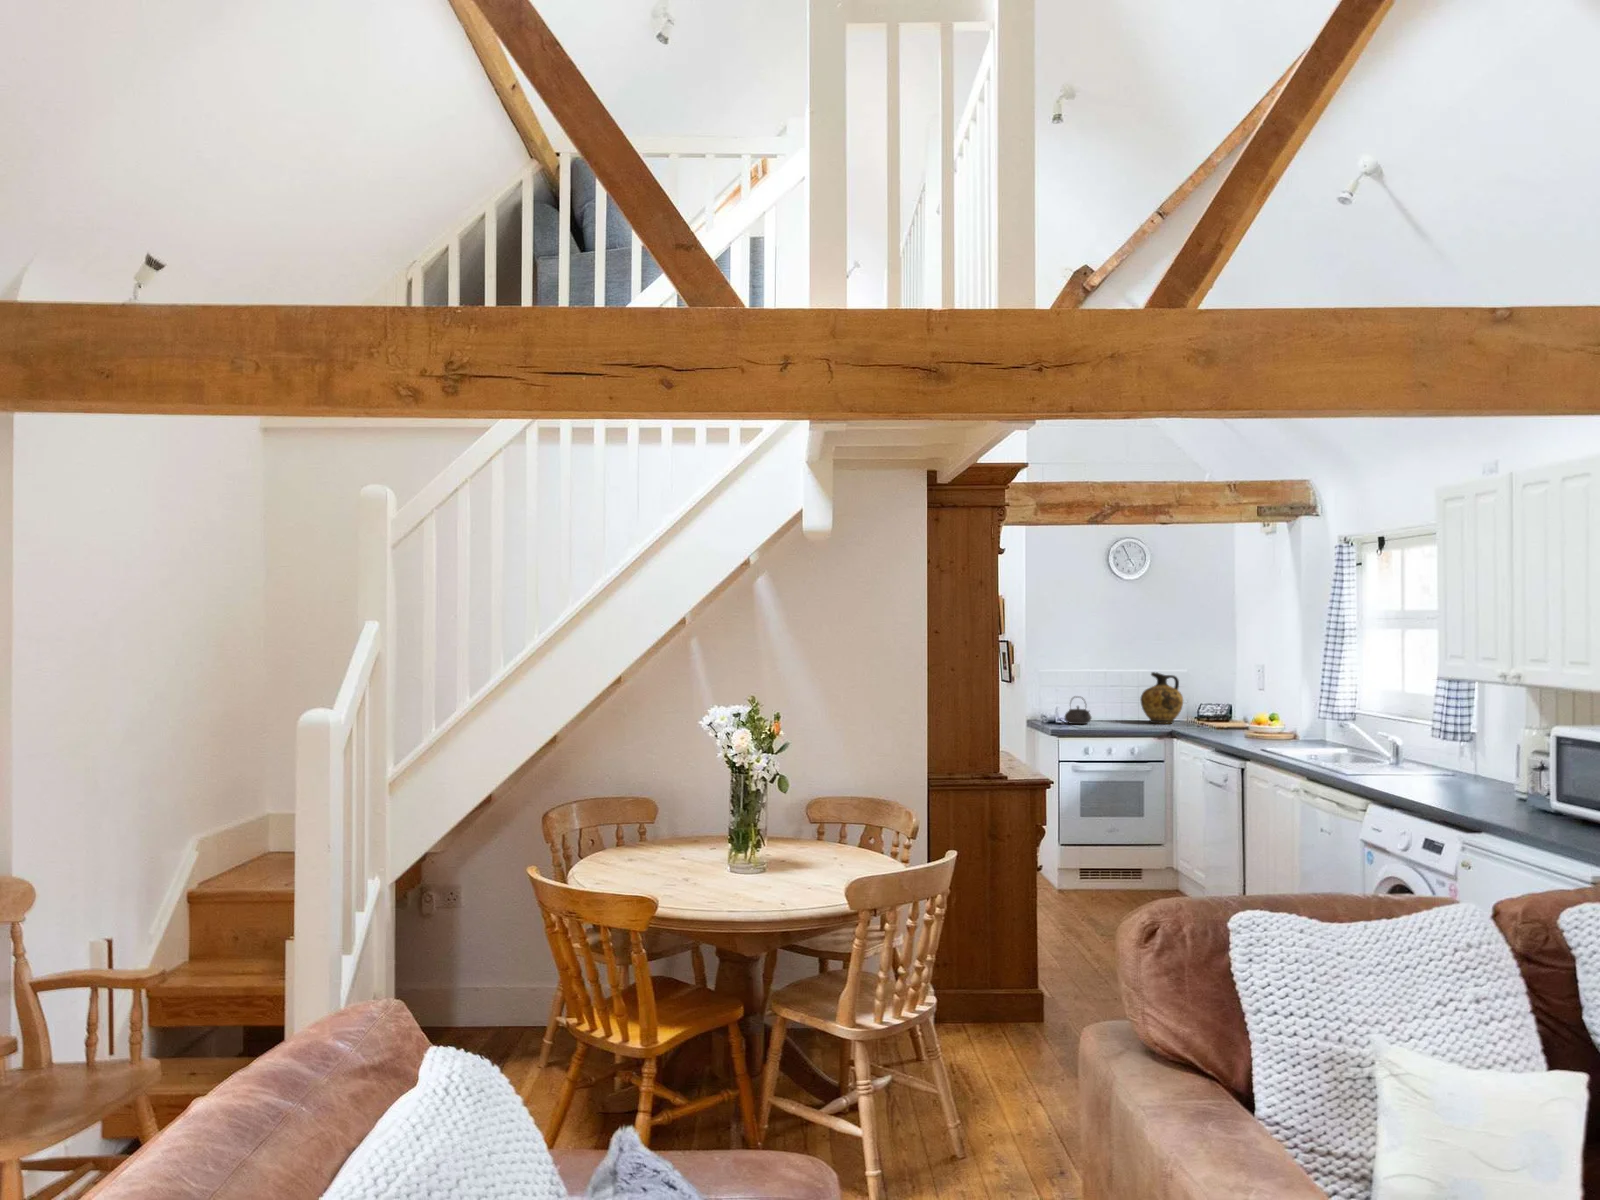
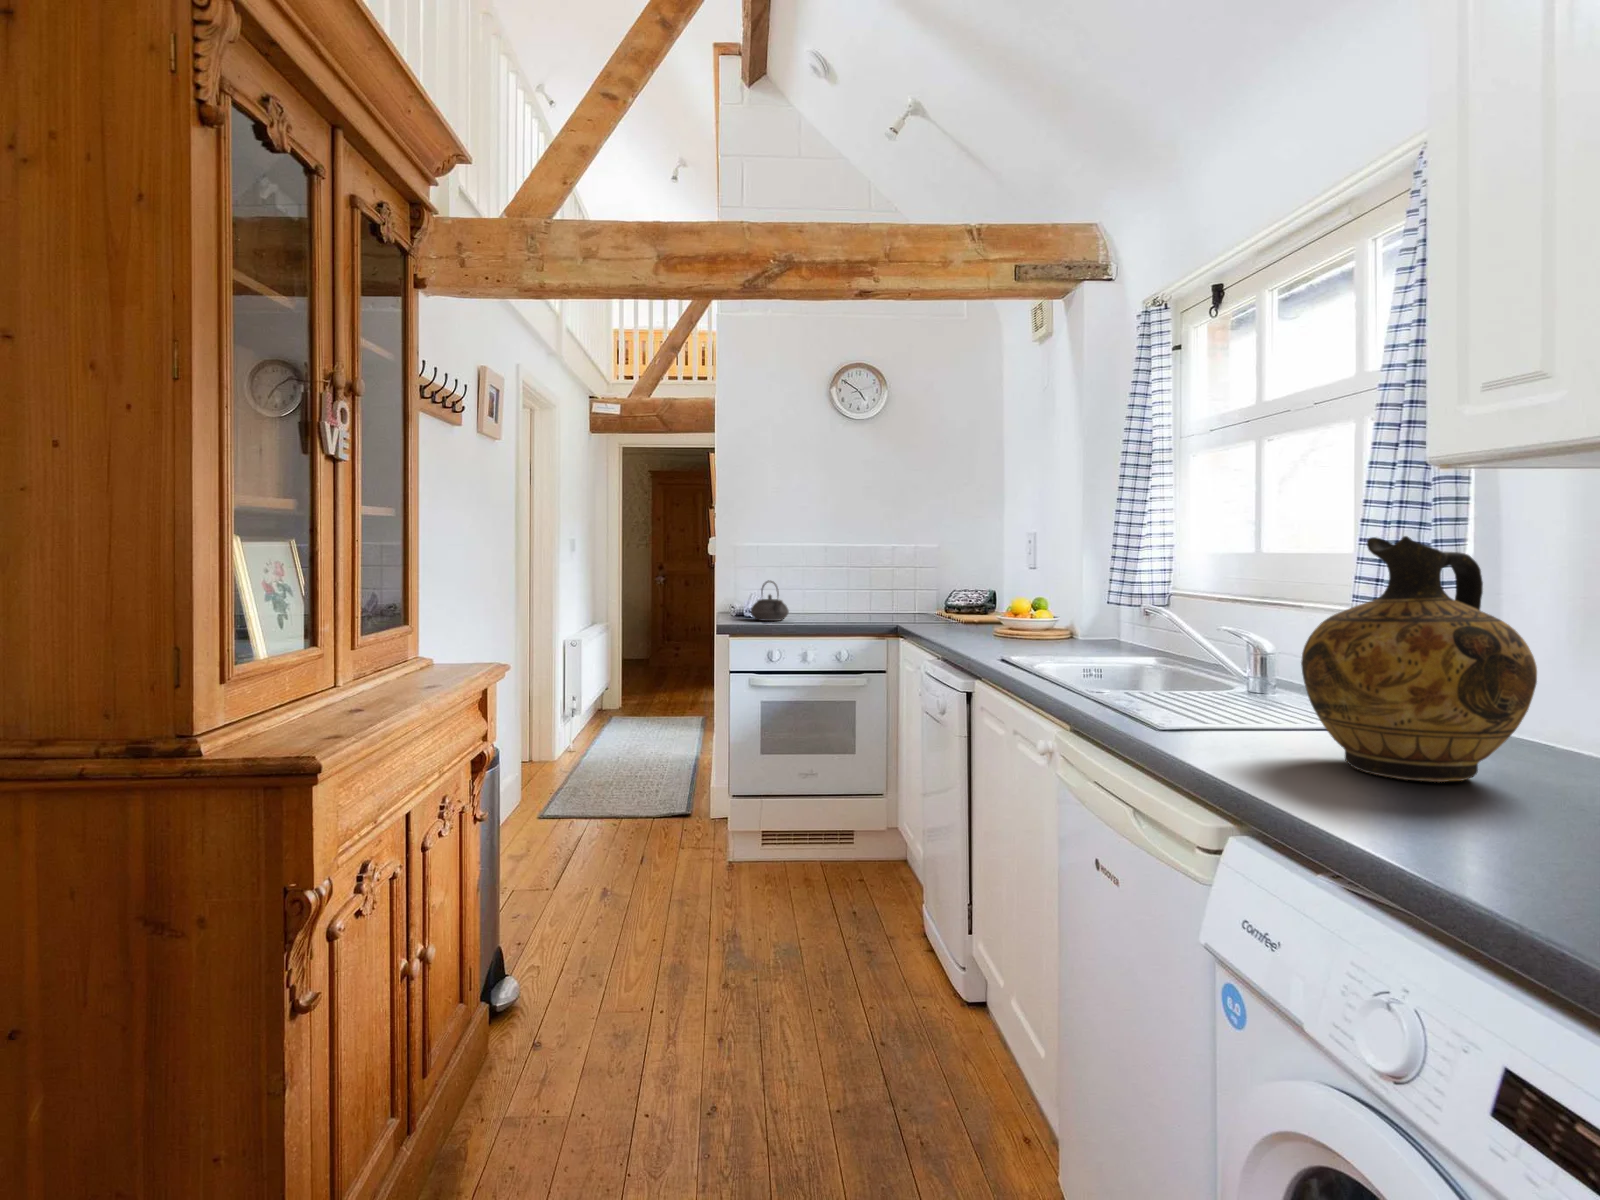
ceramic jug: present [1140,672,1183,723] -> present [1301,536,1537,782]

